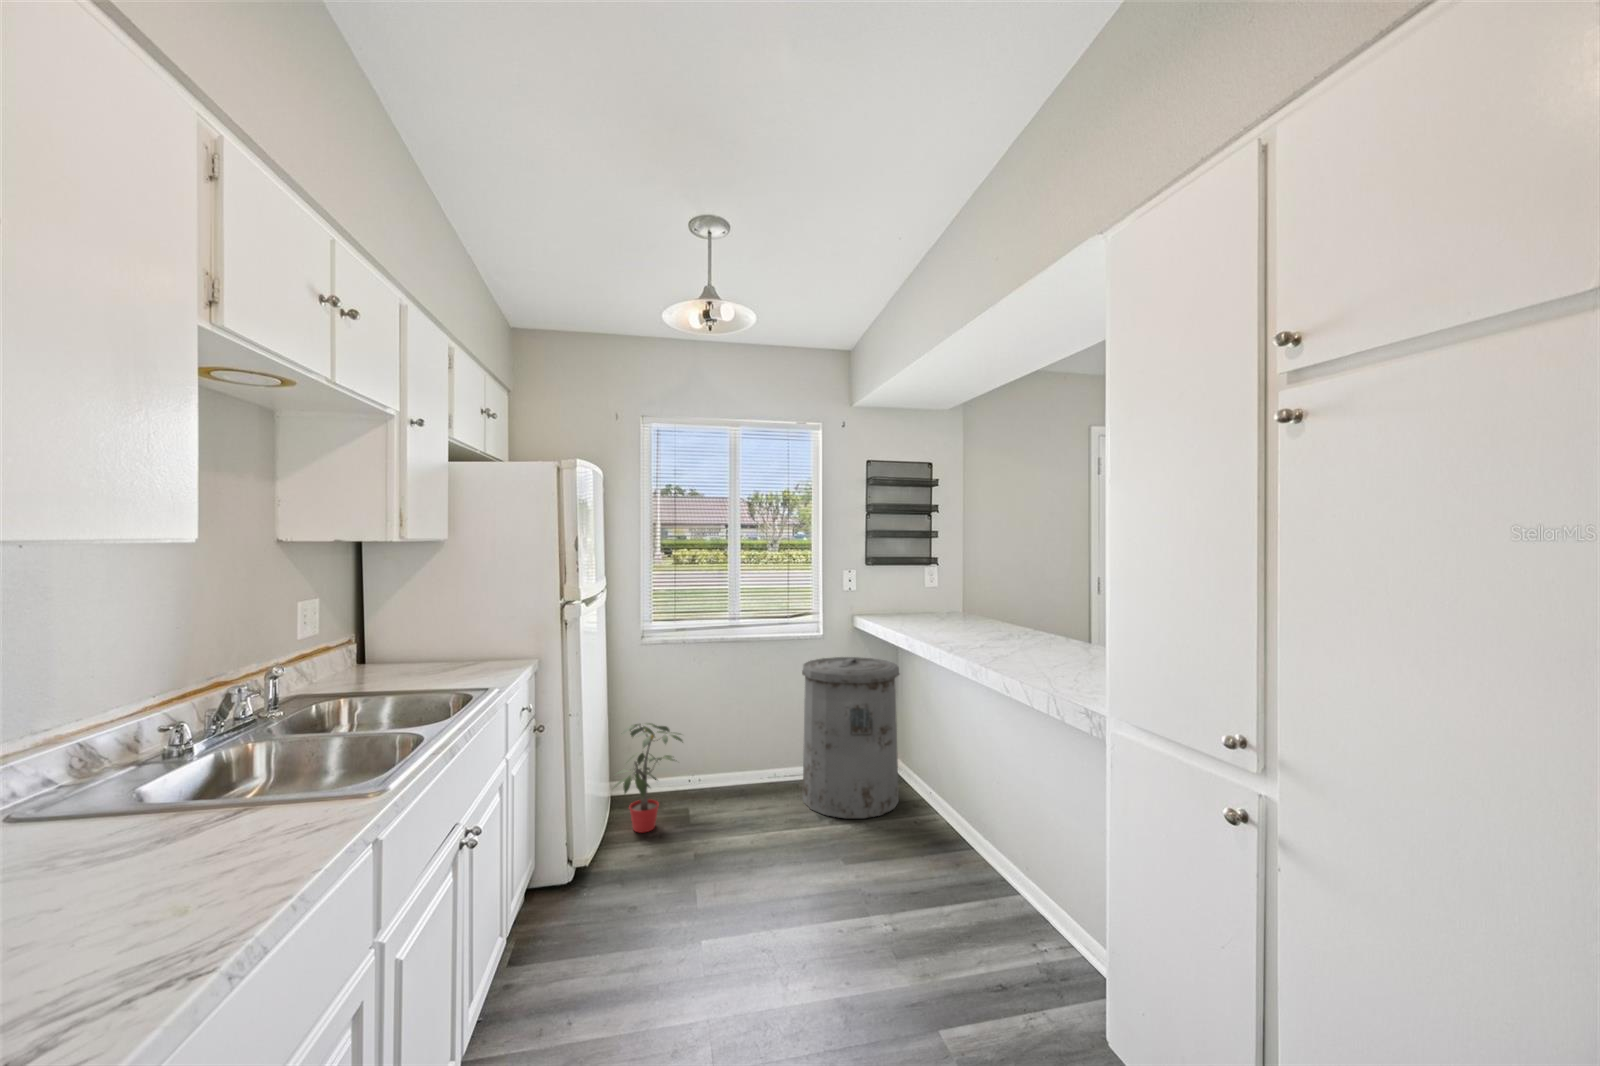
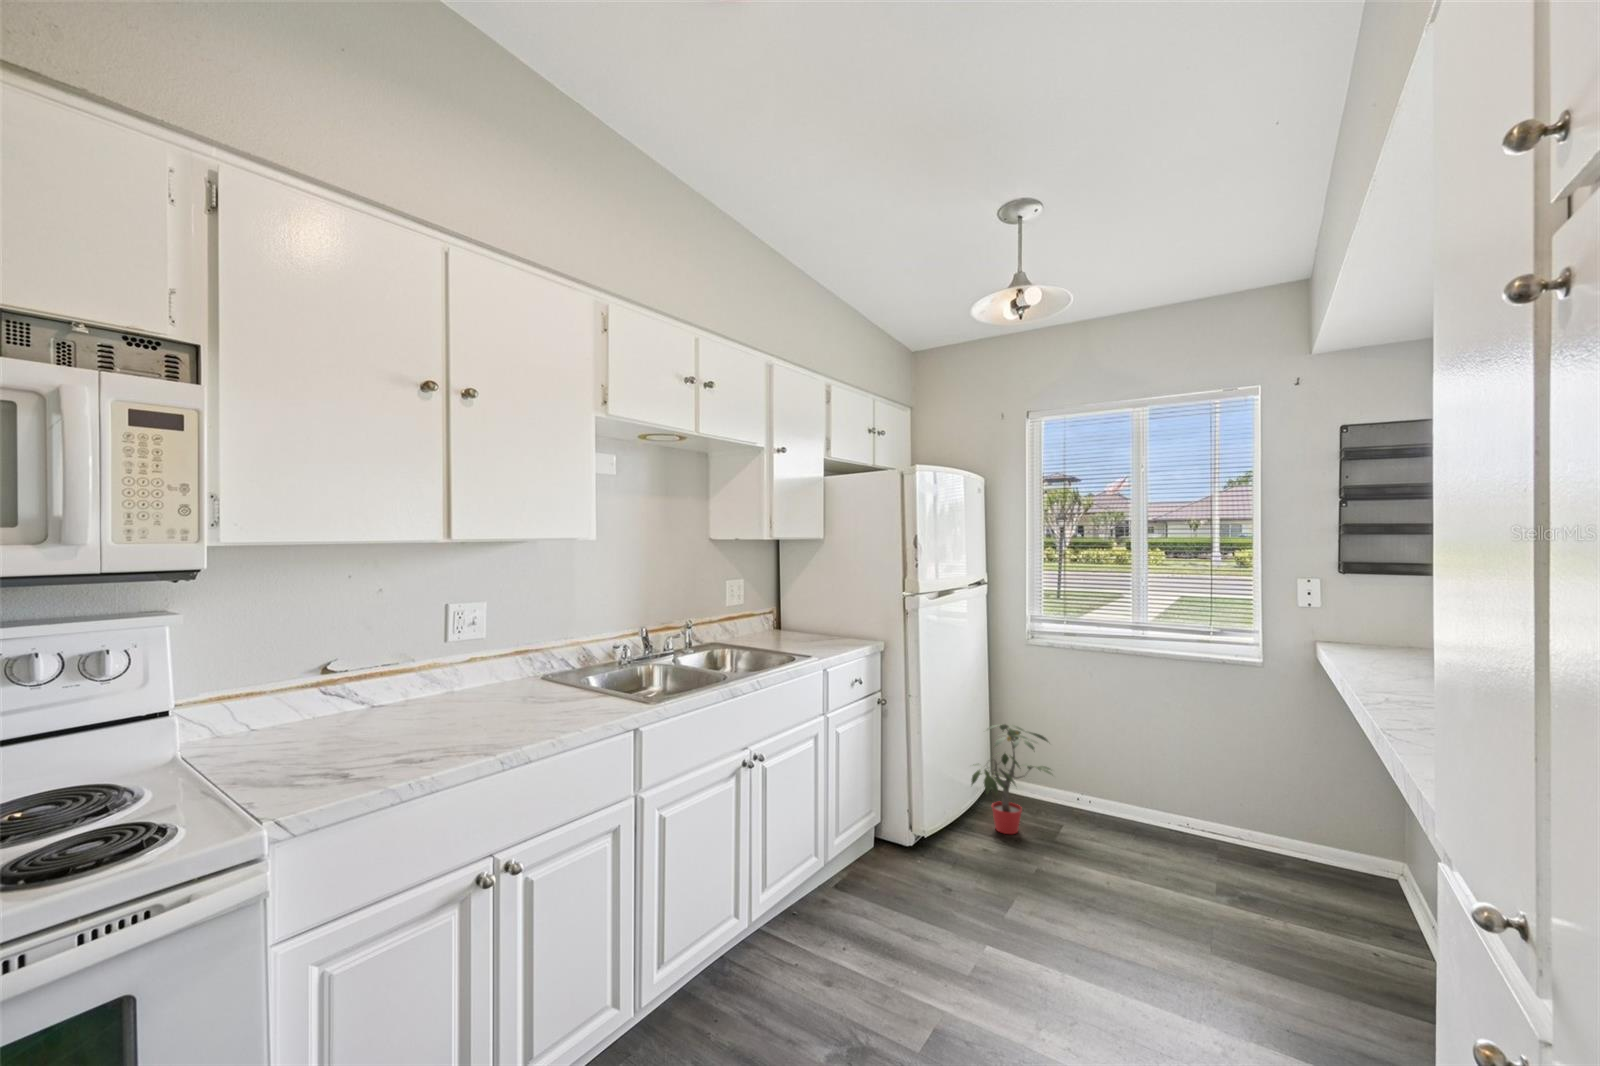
trash can: present [802,657,899,818] -> none [1208,694,1374,924]

